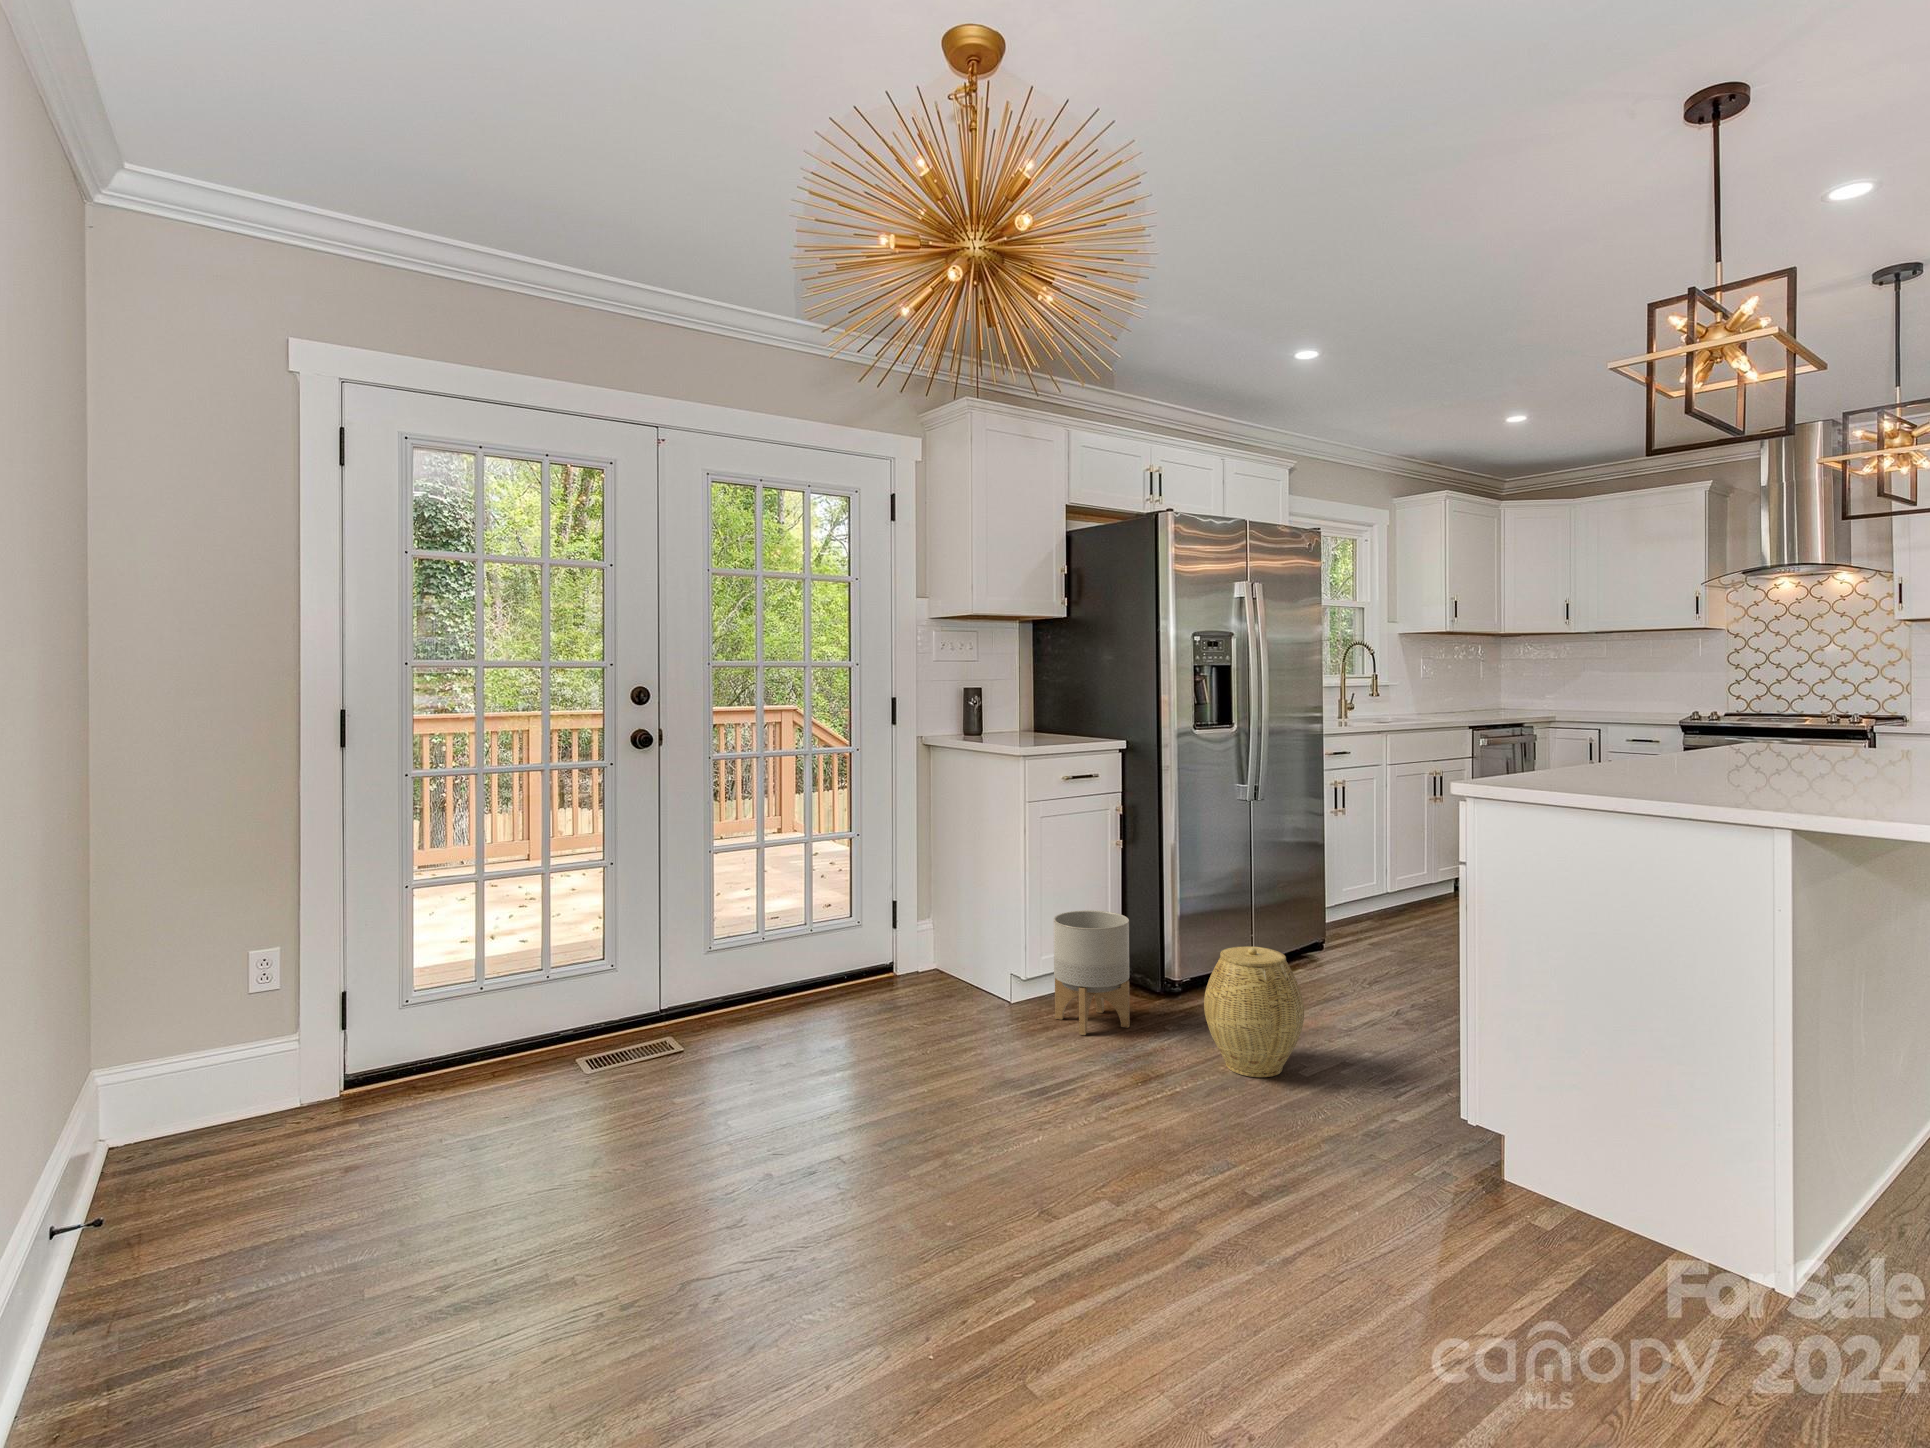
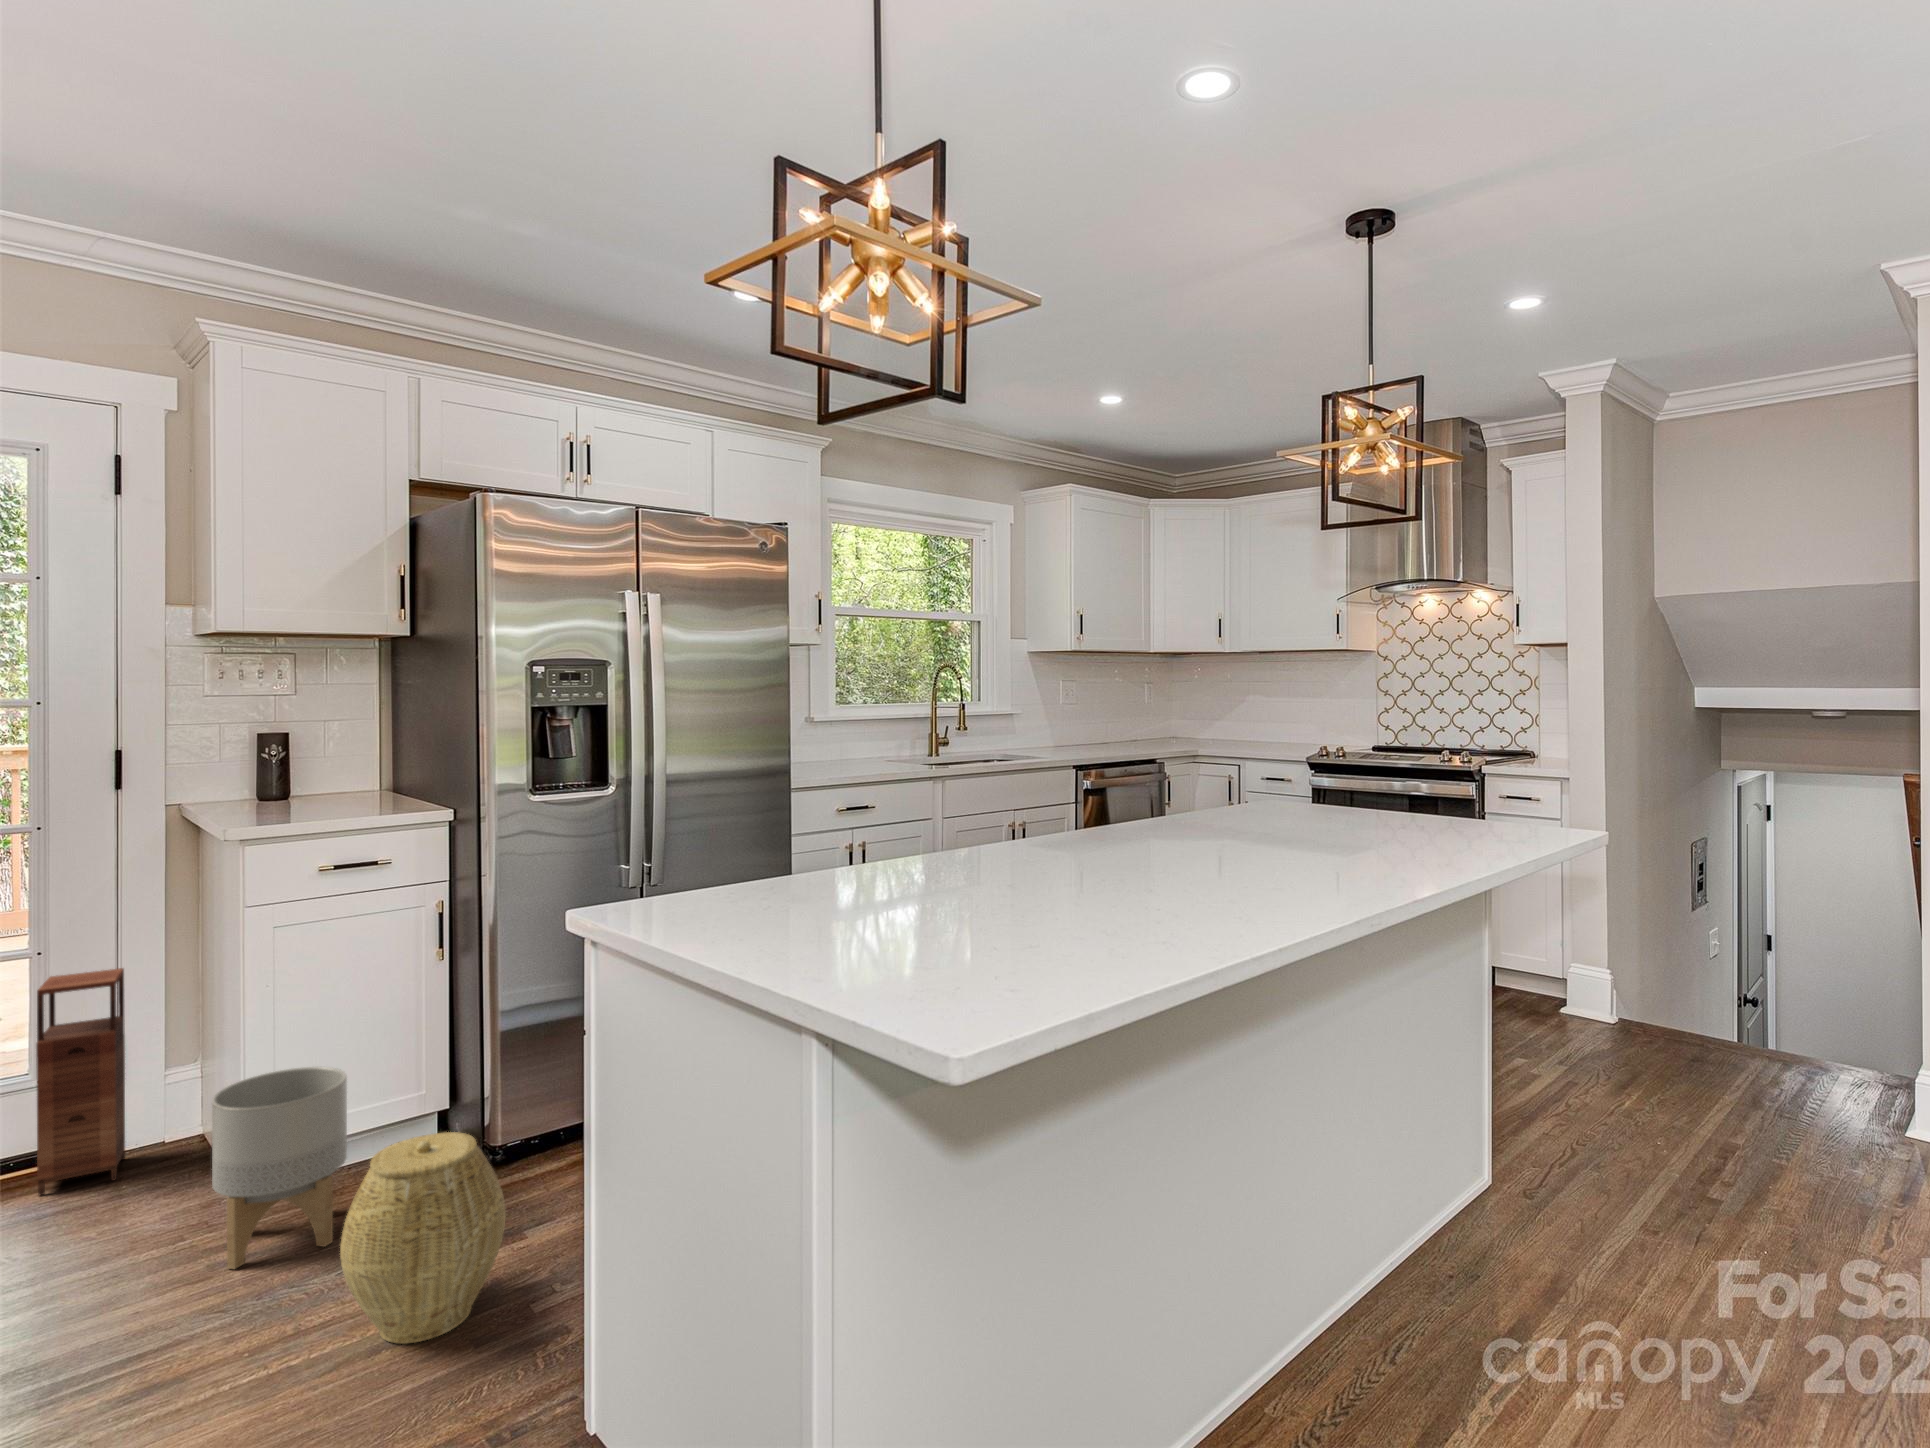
storage cabinet: none [879,846,931,992] -> present [36,968,125,1195]

